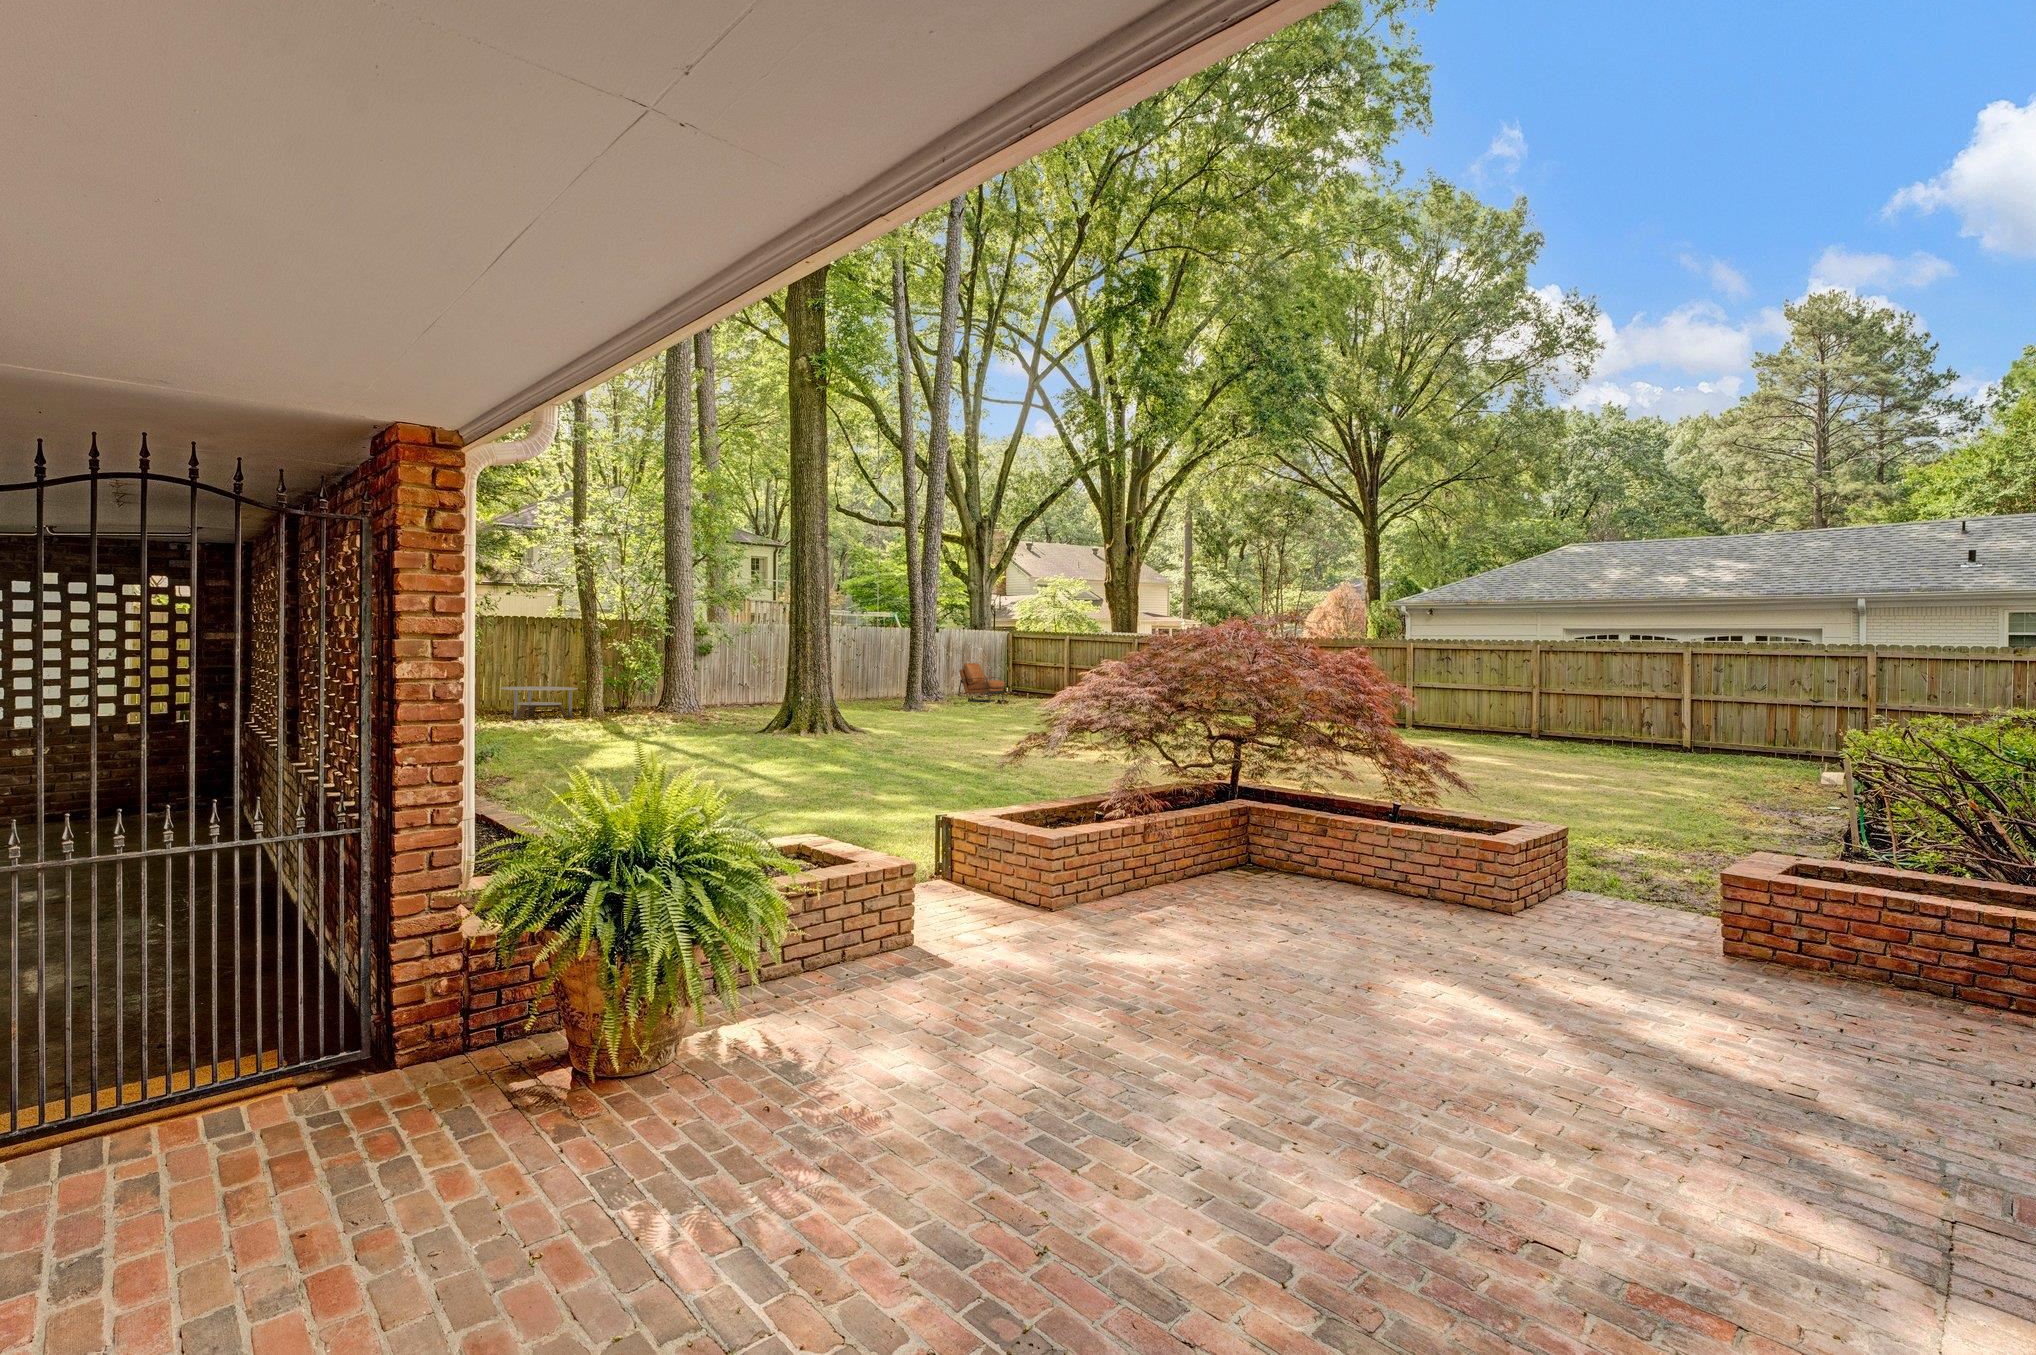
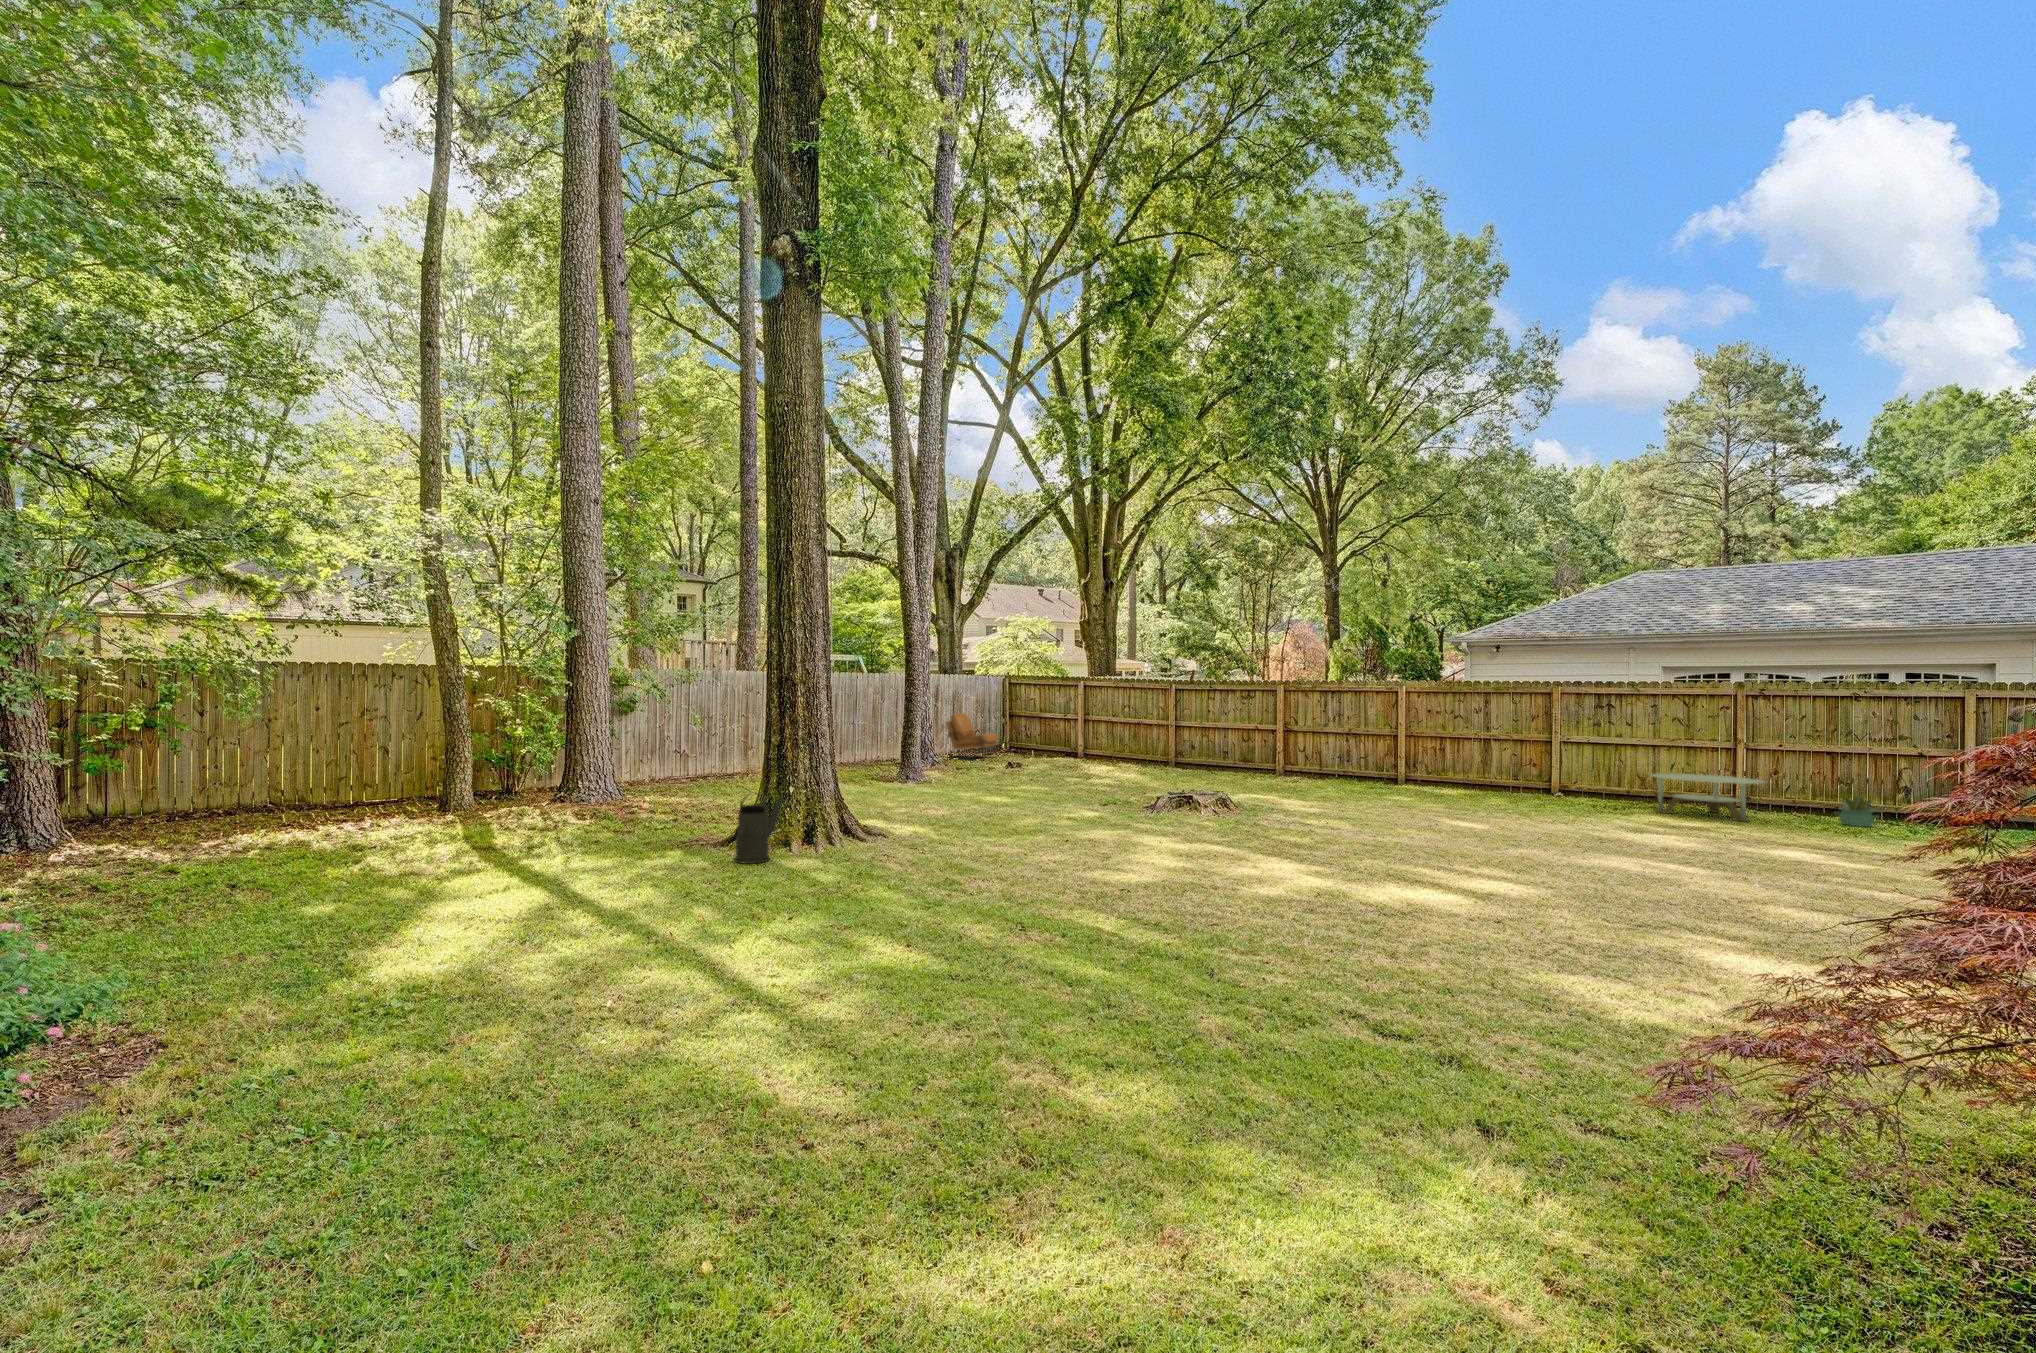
round table: present [499,686,578,719] -> present [1651,773,1765,822]
watering can: none [763,697,793,738] -> present [734,793,782,864]
decorative plant: none [1586,729,1617,752] -> present [1836,796,1882,827]

